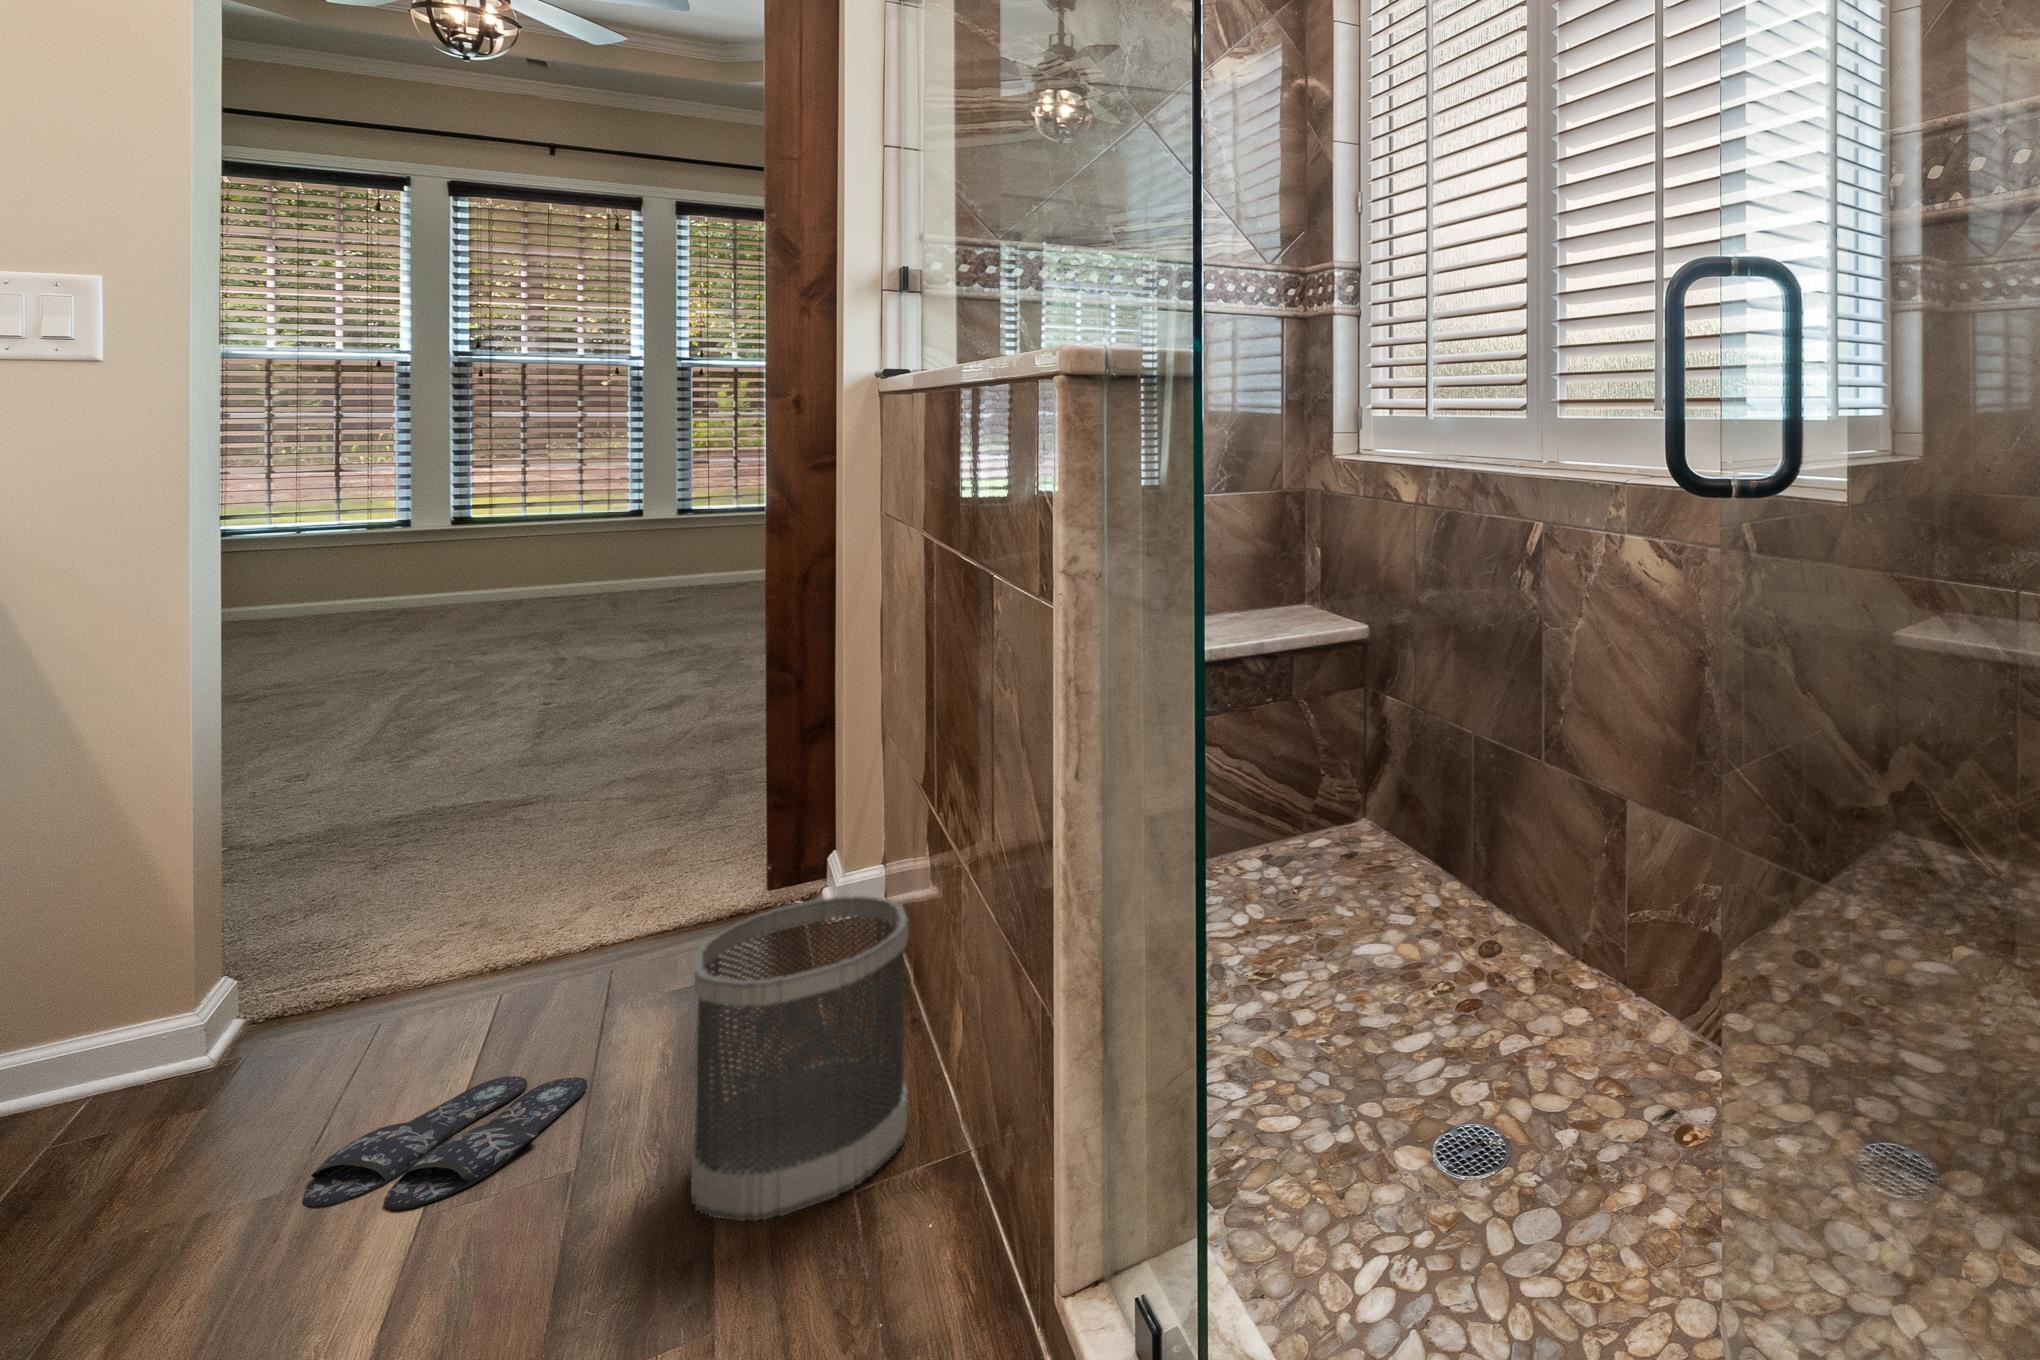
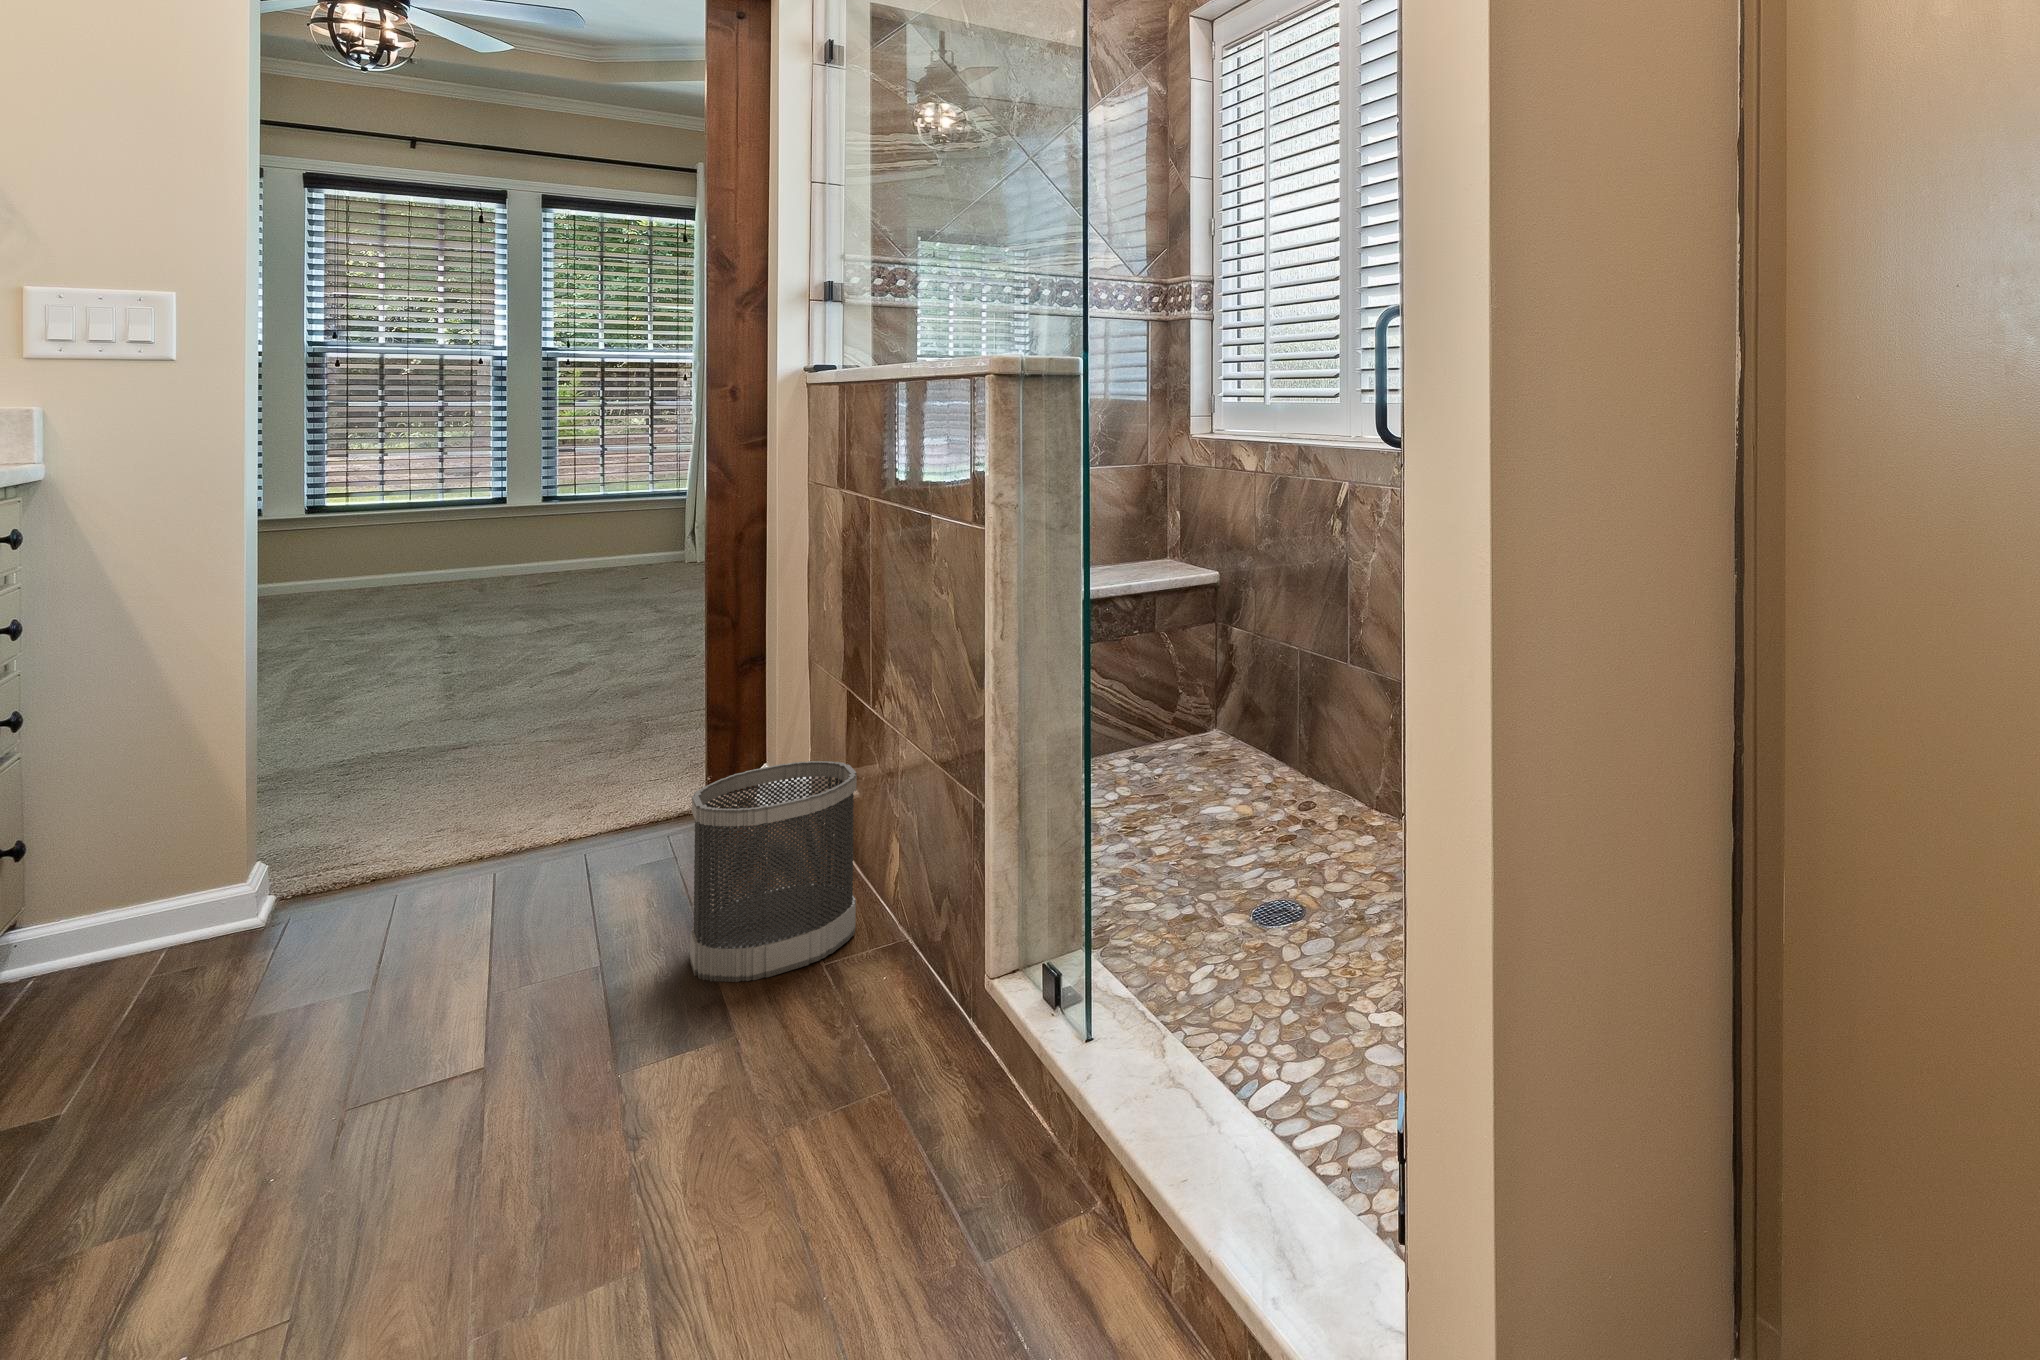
slippers: present [304,1076,587,1210] -> none [377,912,588,995]

